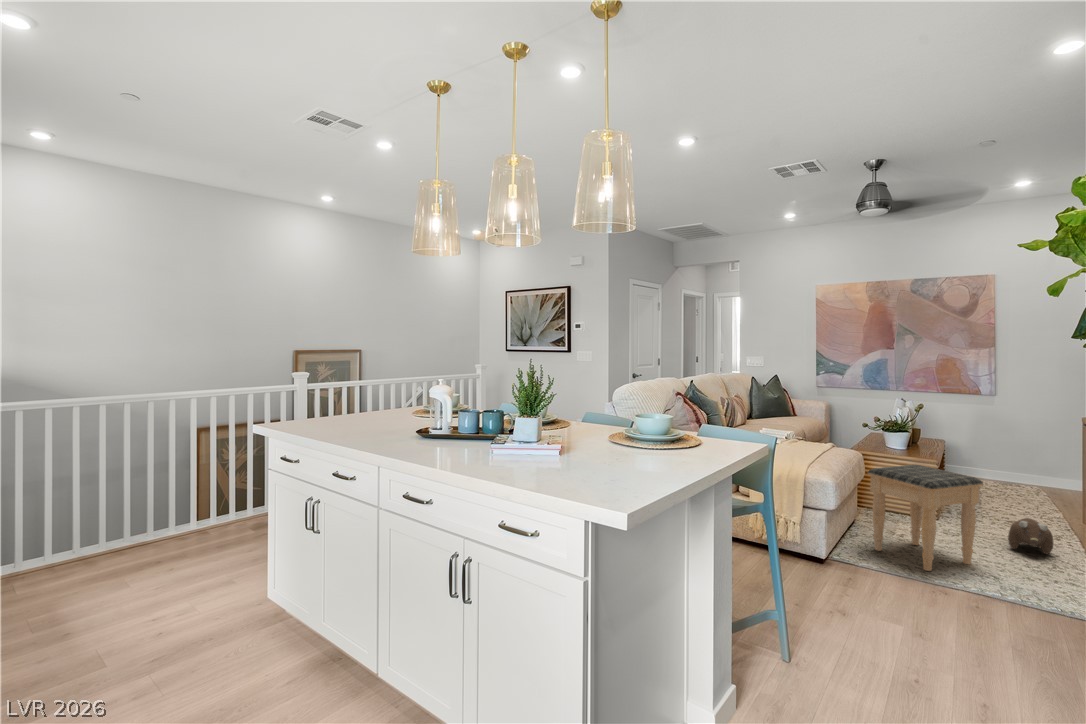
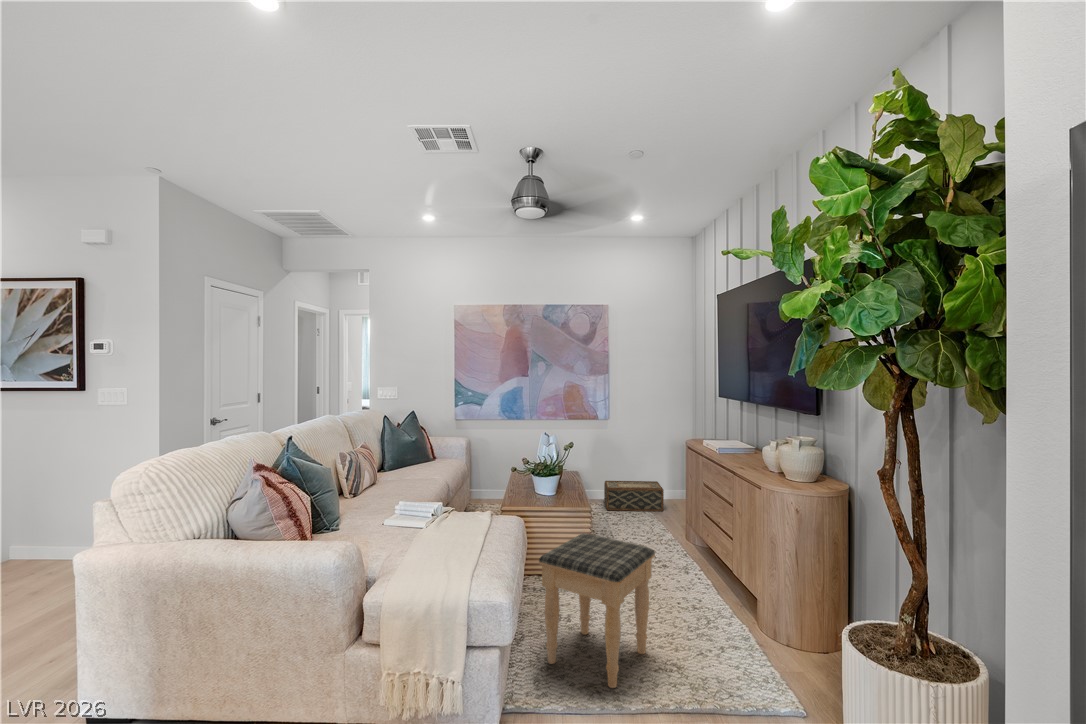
woven basket: none [983,457,1063,494] -> present [604,481,664,511]
plush toy: present [1008,518,1054,555] -> none [661,570,699,608]

